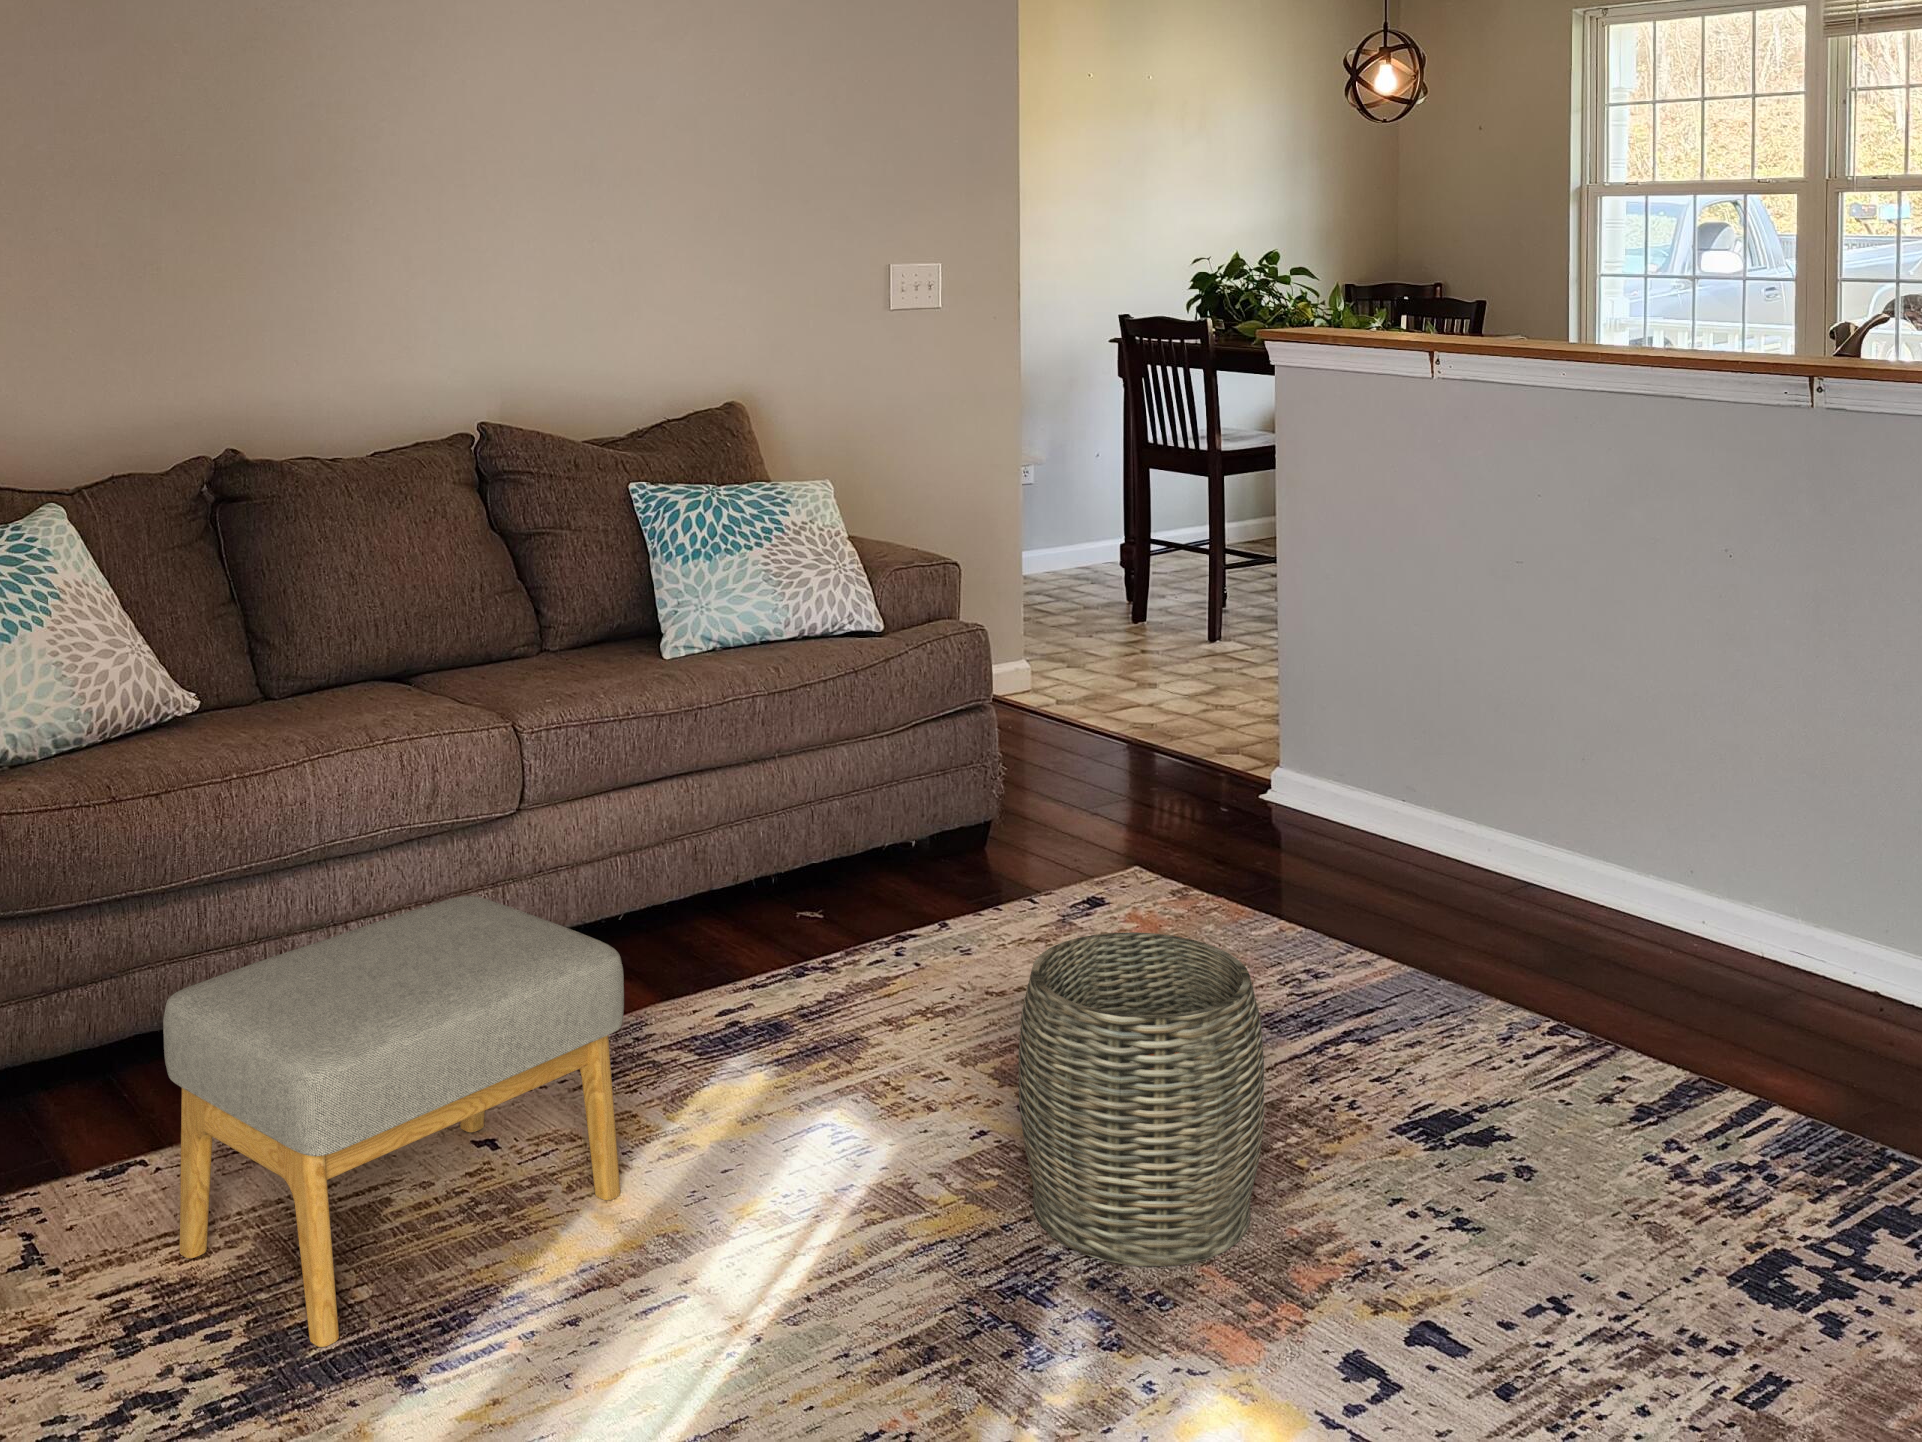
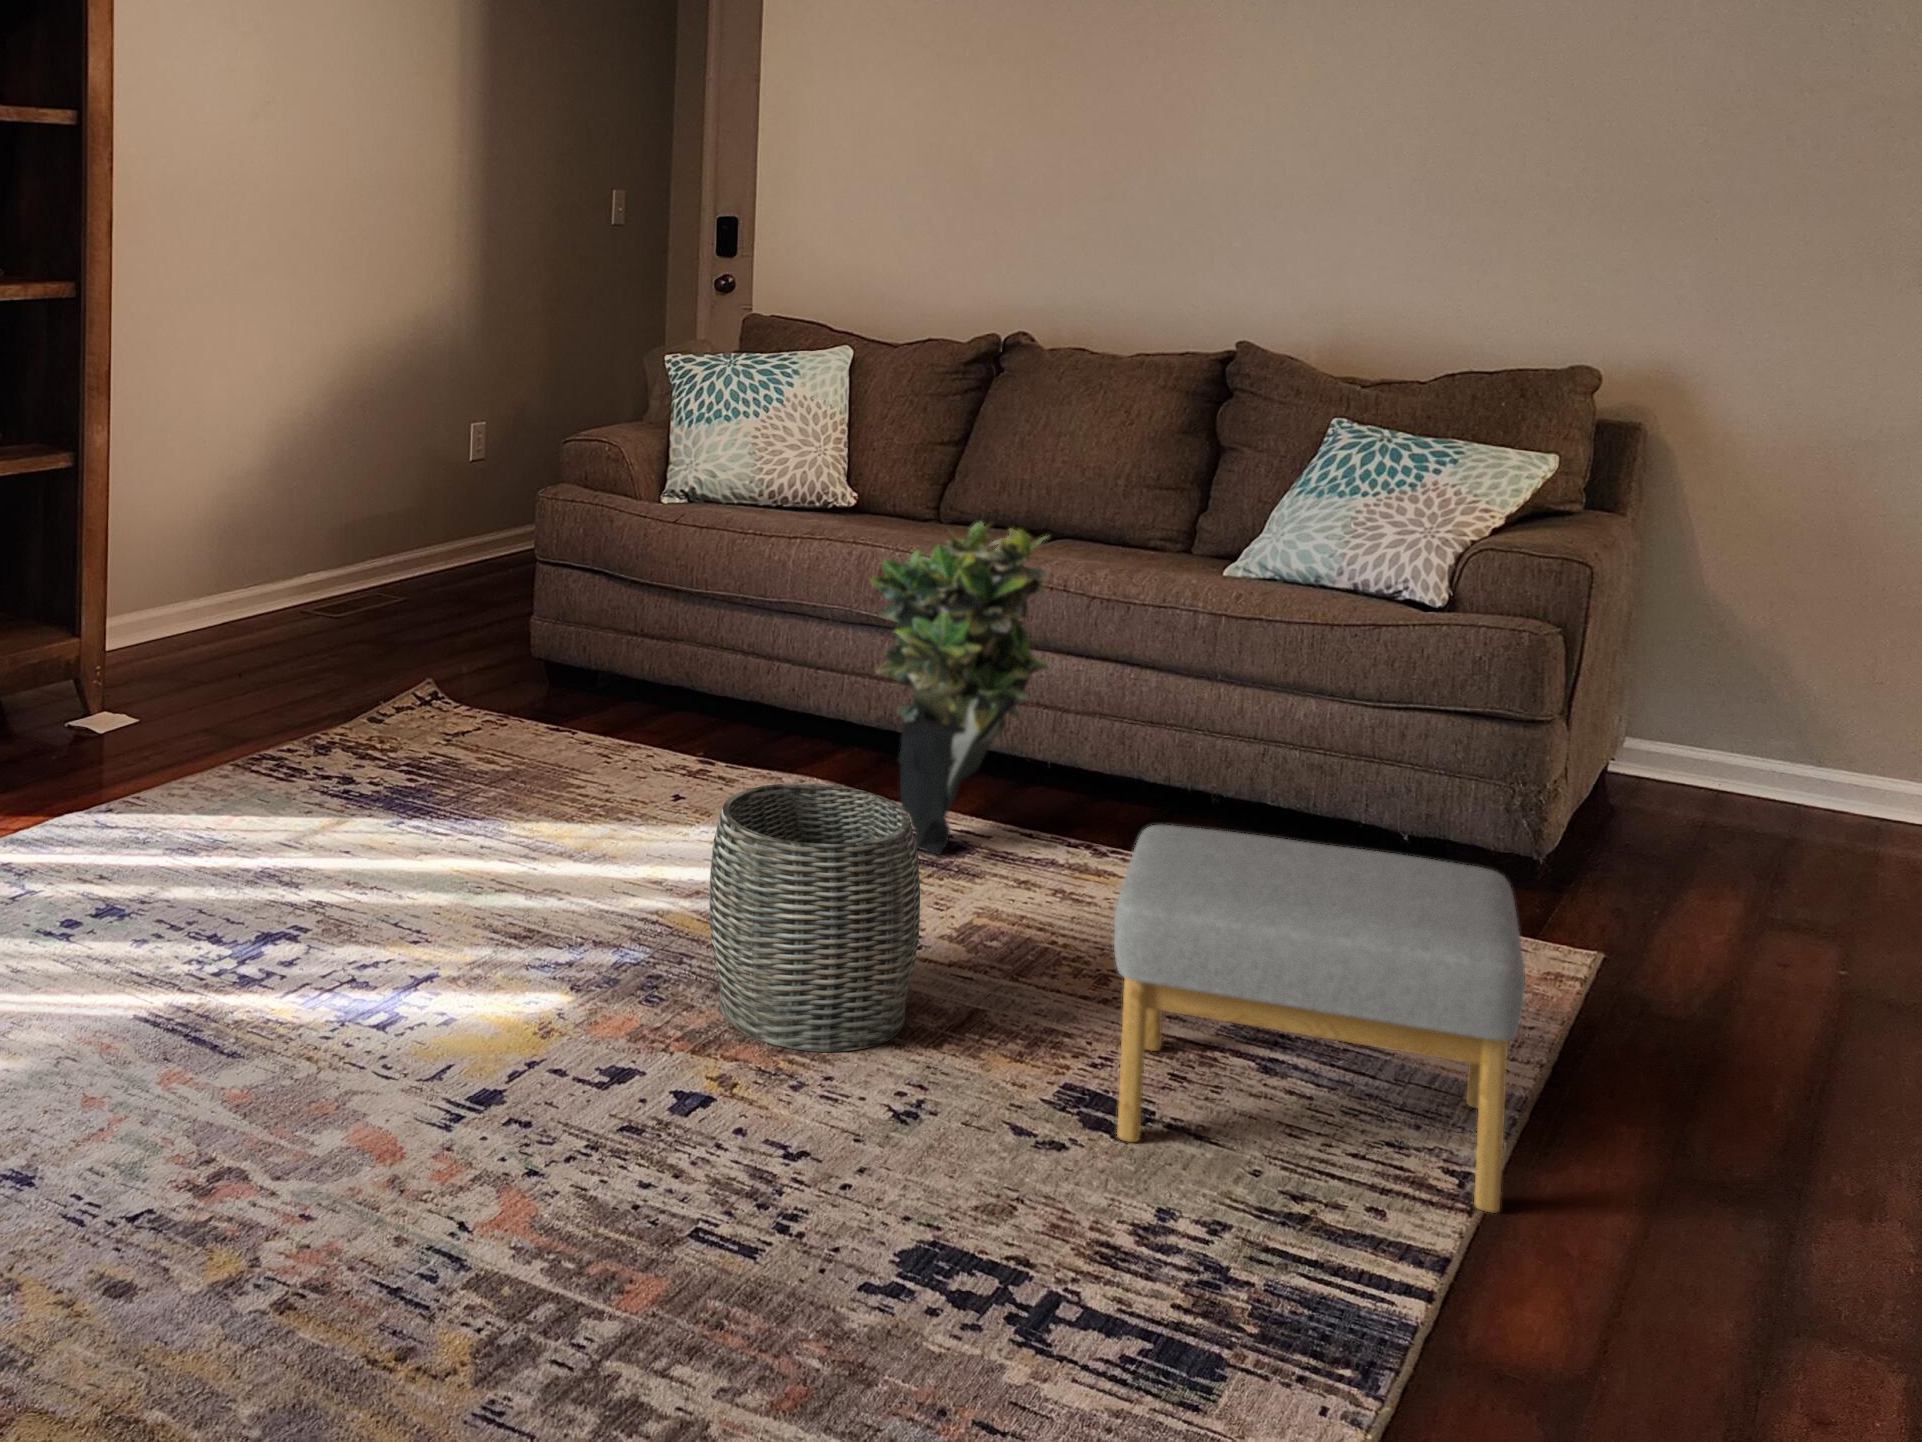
potted plant: none [592,643,813,1050] -> present [870,522,1049,855]
footstool: present [163,896,624,1347] -> present [1114,825,1525,1213]

